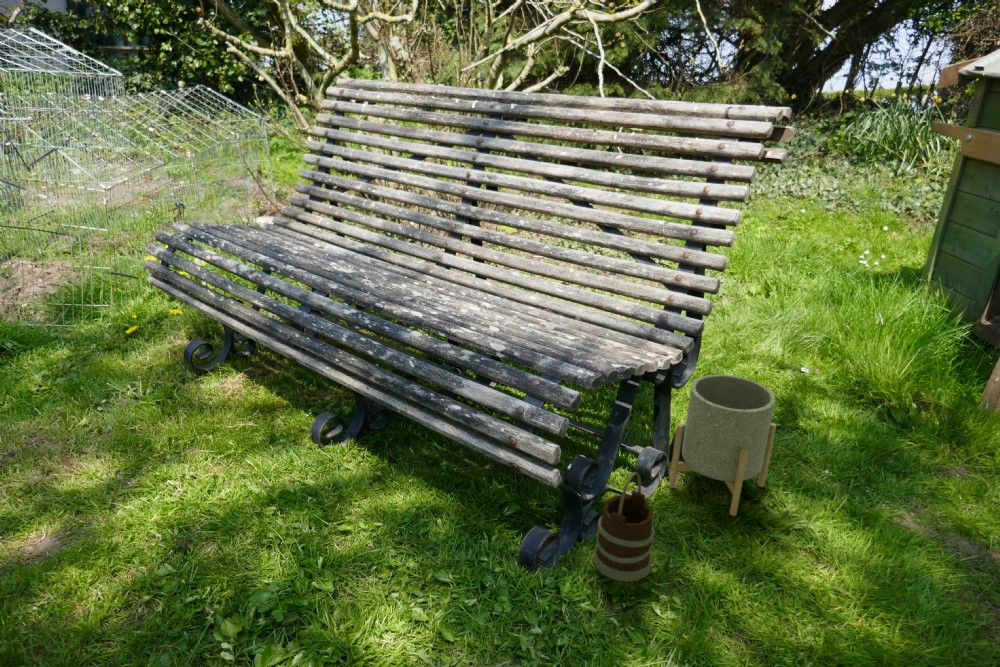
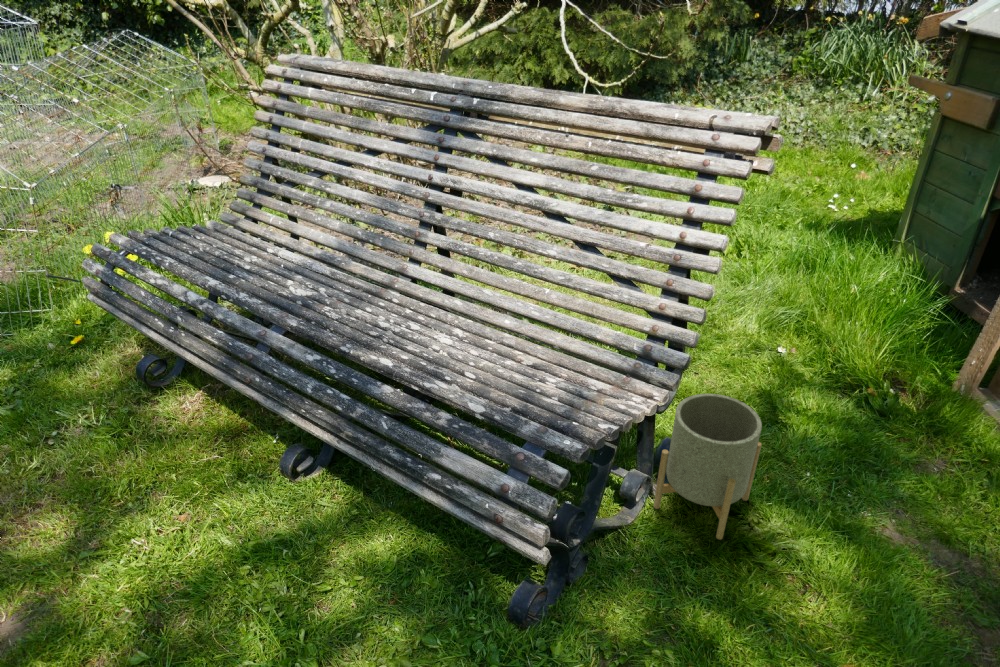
wooden bucket: present [593,472,654,582] -> none [583,527,645,632]

